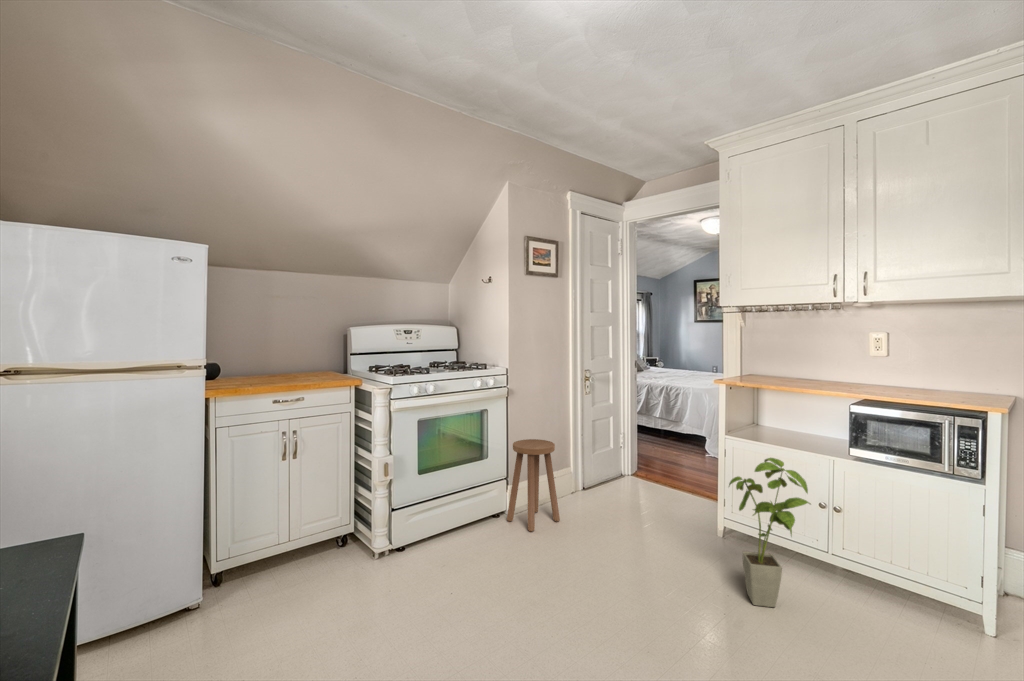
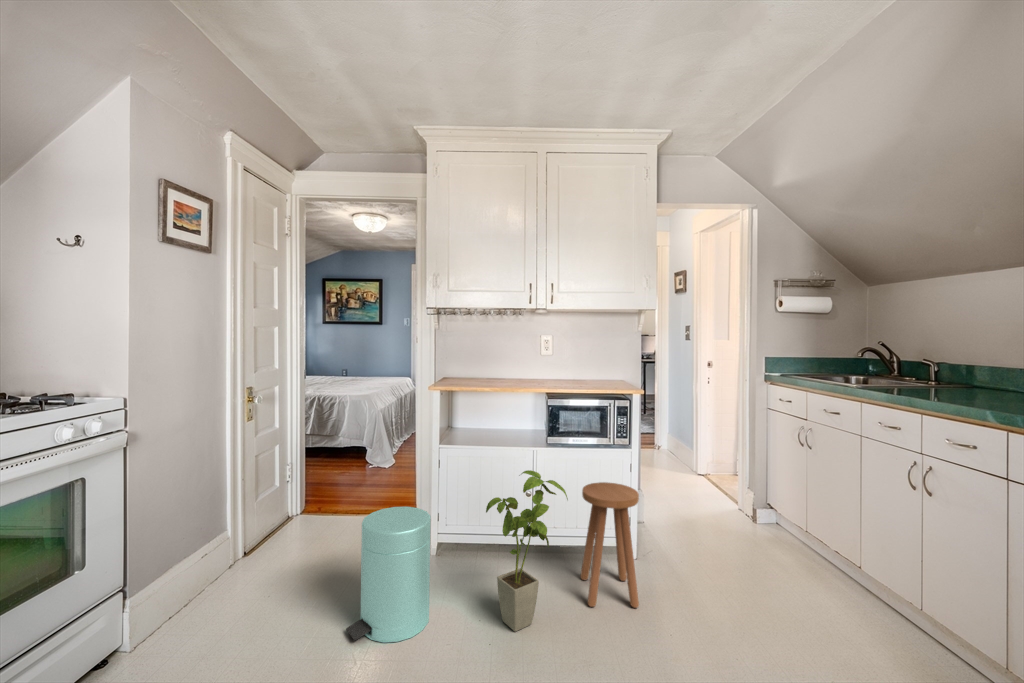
stool: present [507,439,560,531] -> present [580,482,639,608]
trash can: none [619,470,687,572] -> present [346,507,431,643]

